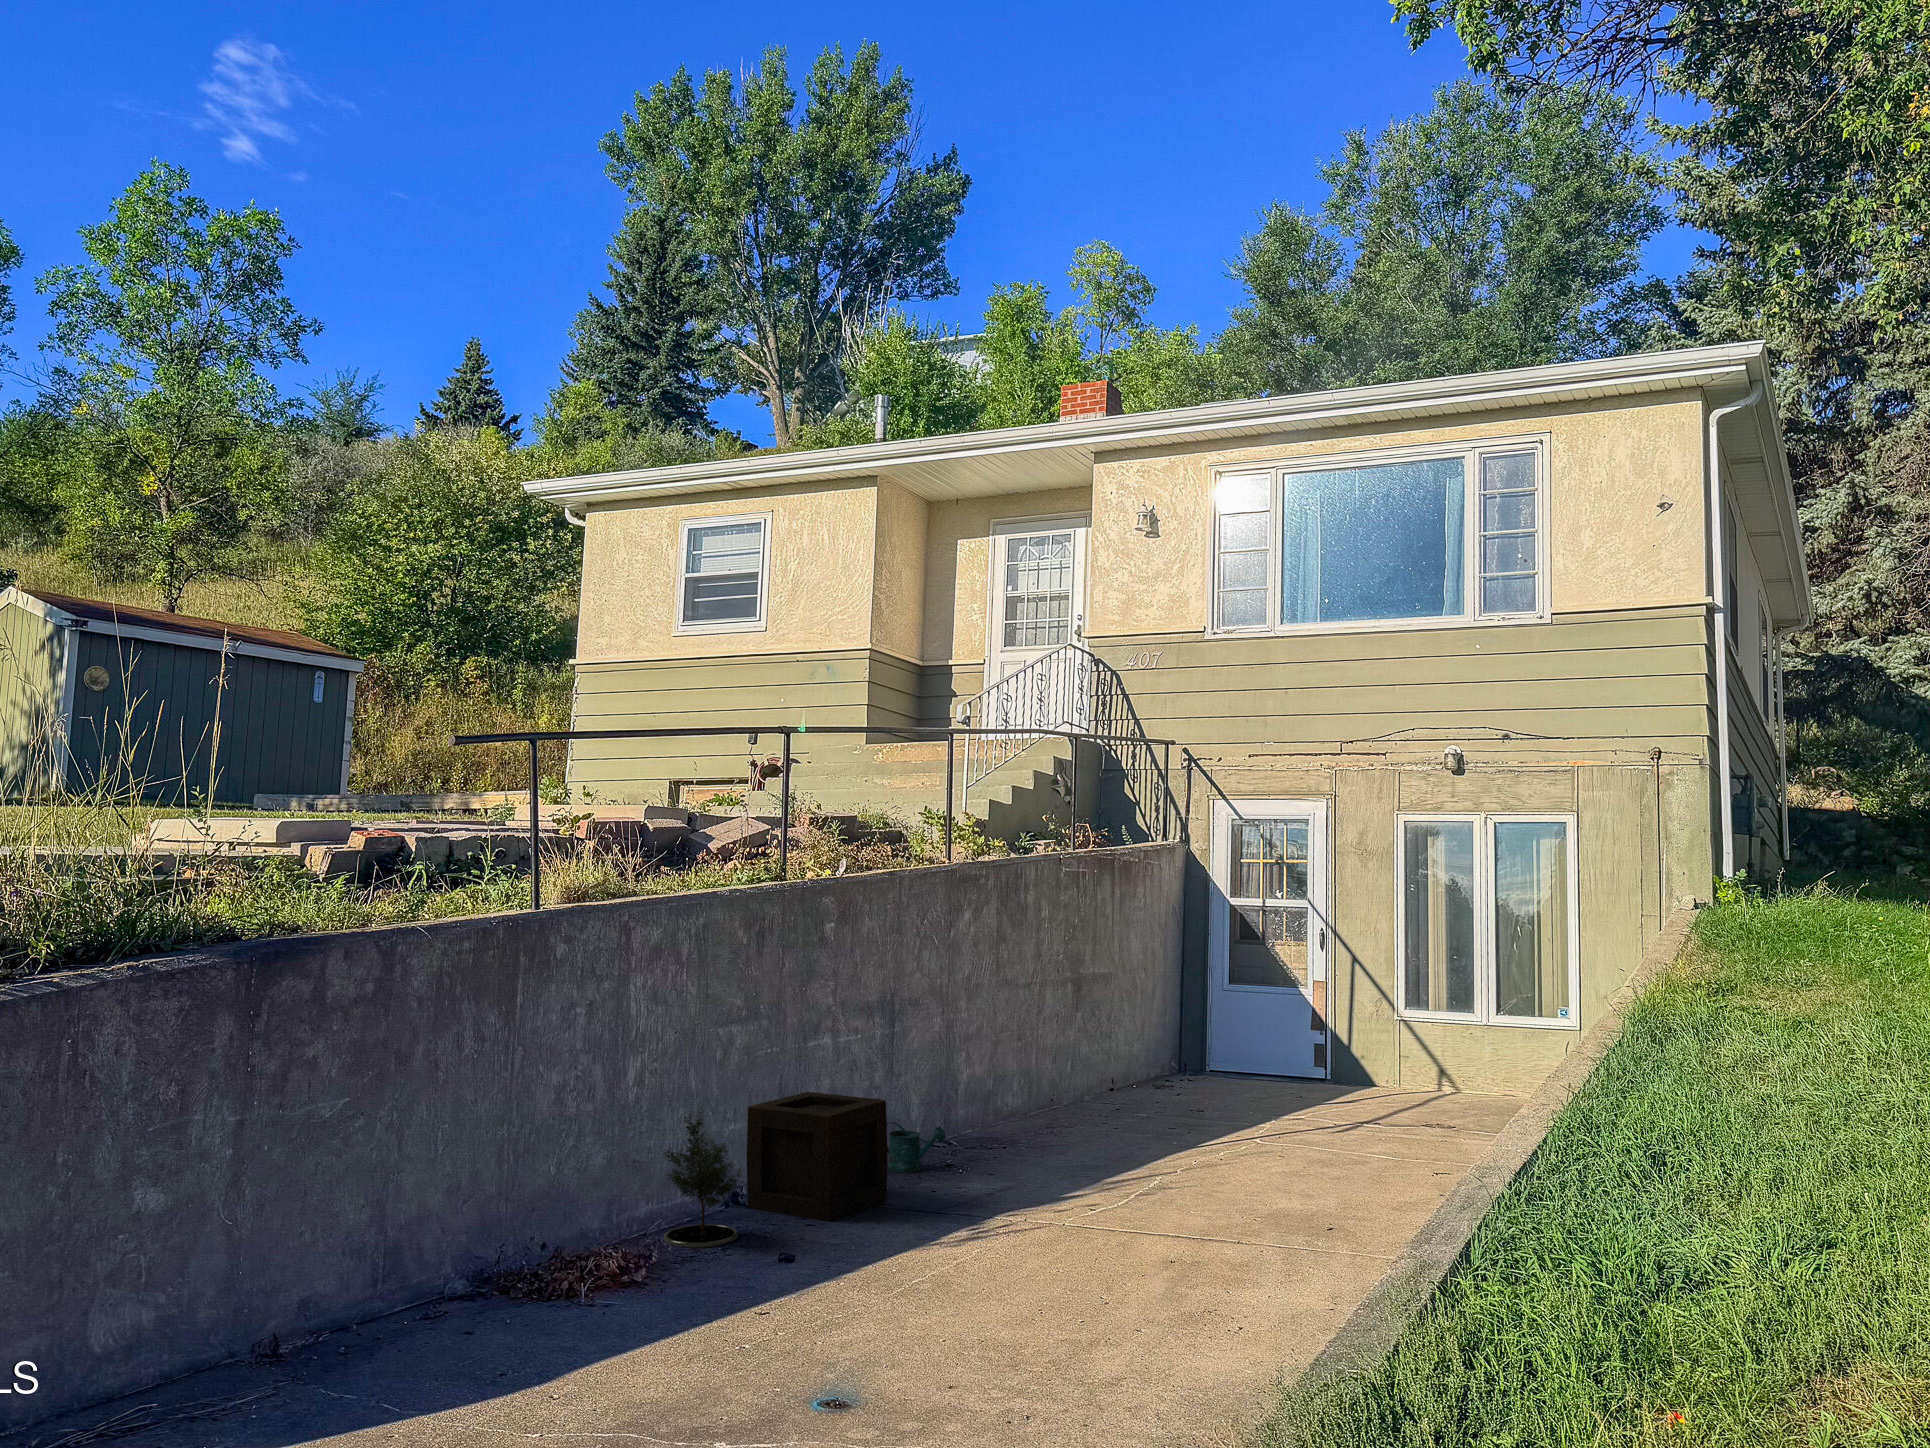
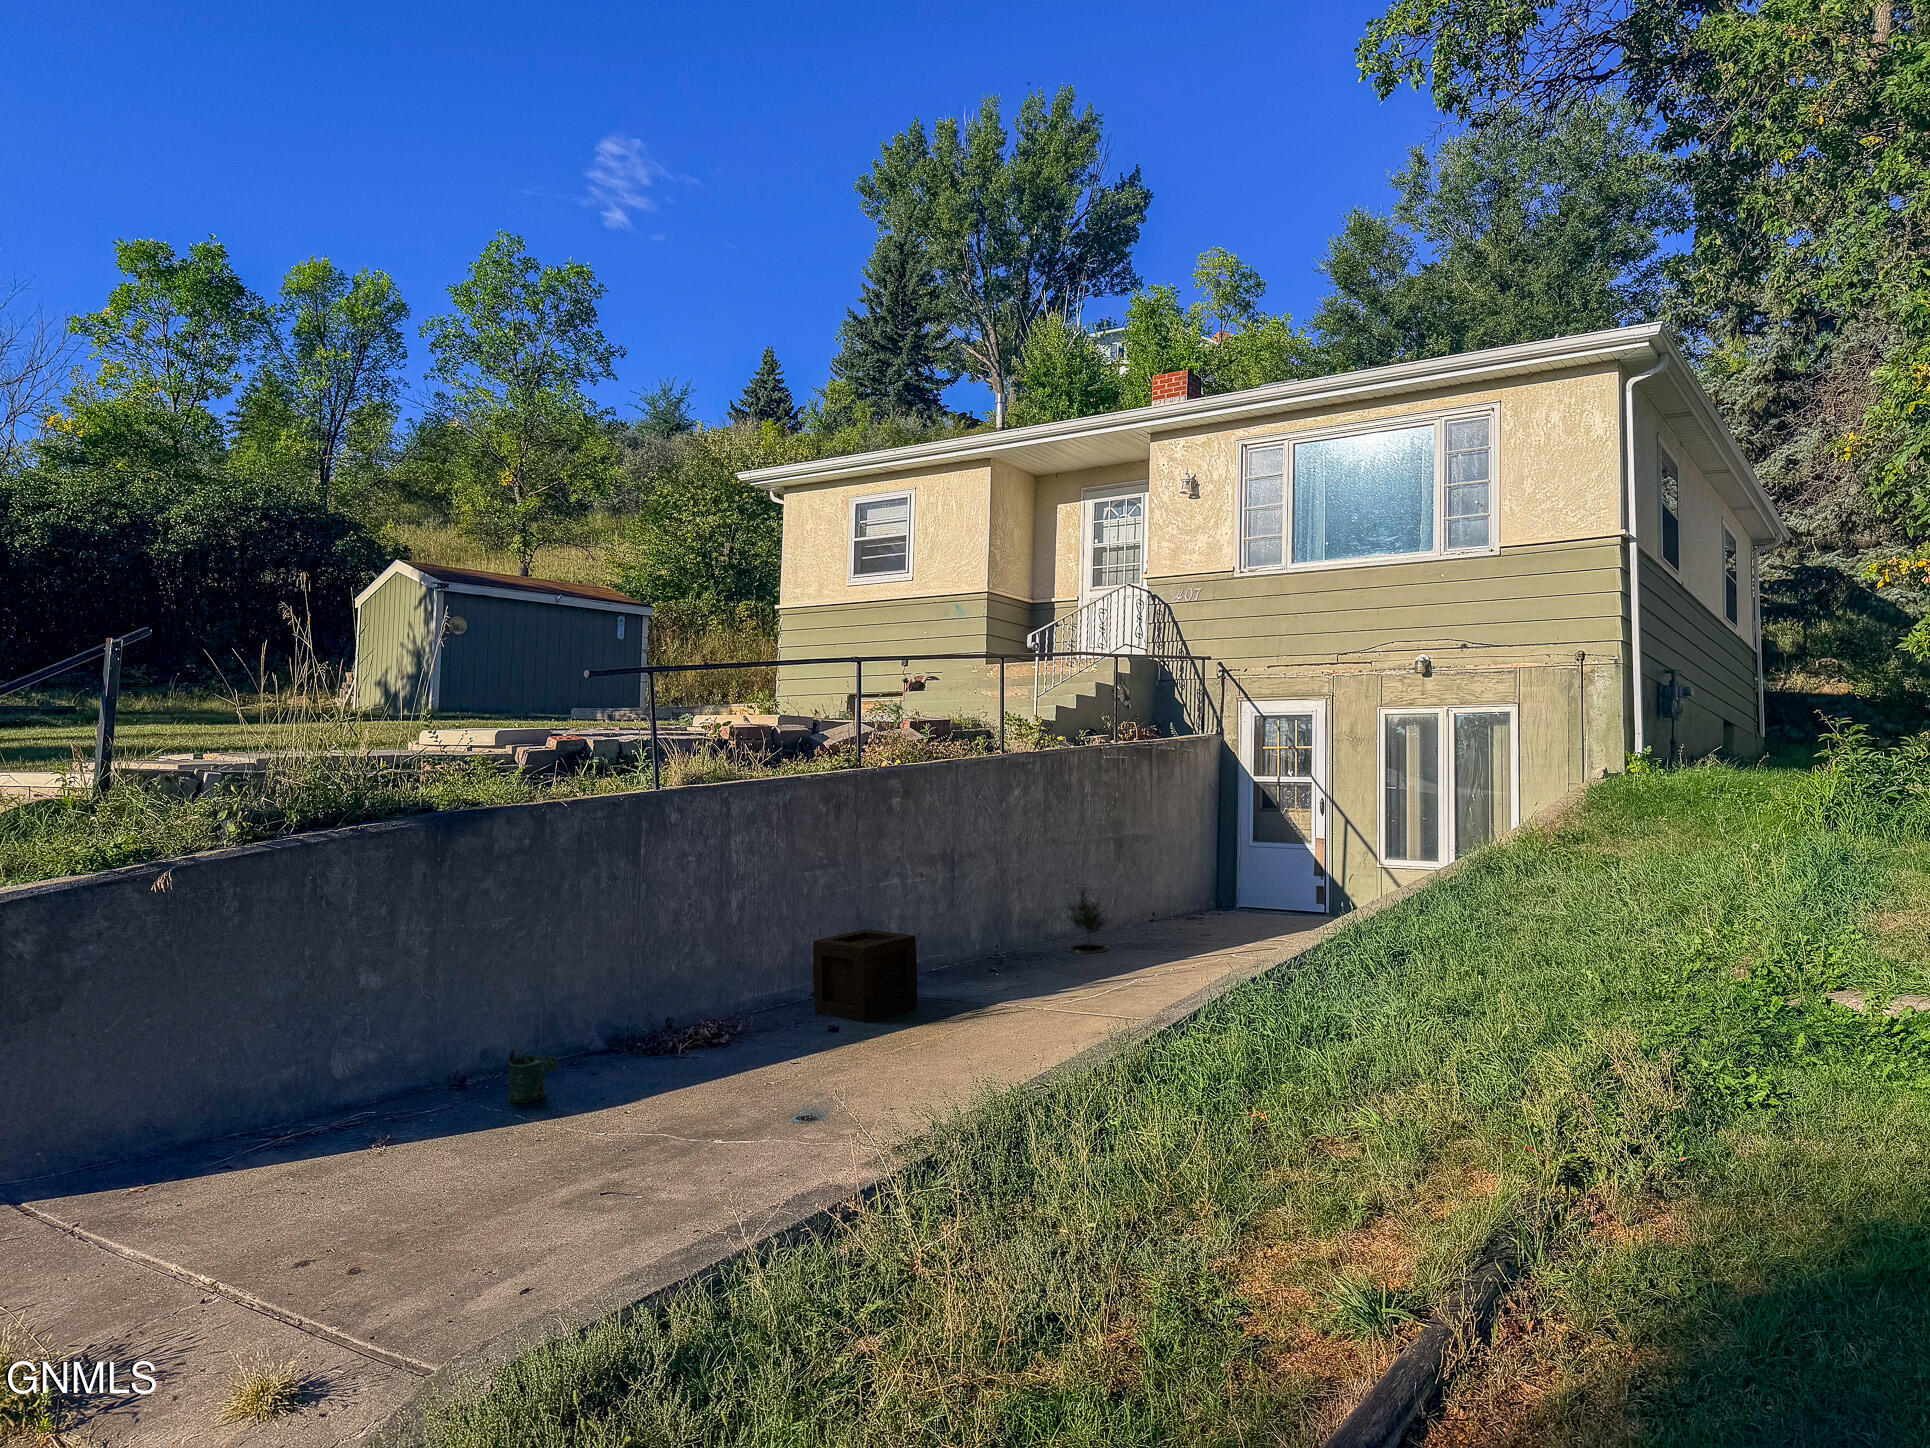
potted tree: present [664,1111,744,1248] -> present [1069,887,1108,954]
watering can: present [887,1122,946,1173] -> present [509,1048,559,1103]

